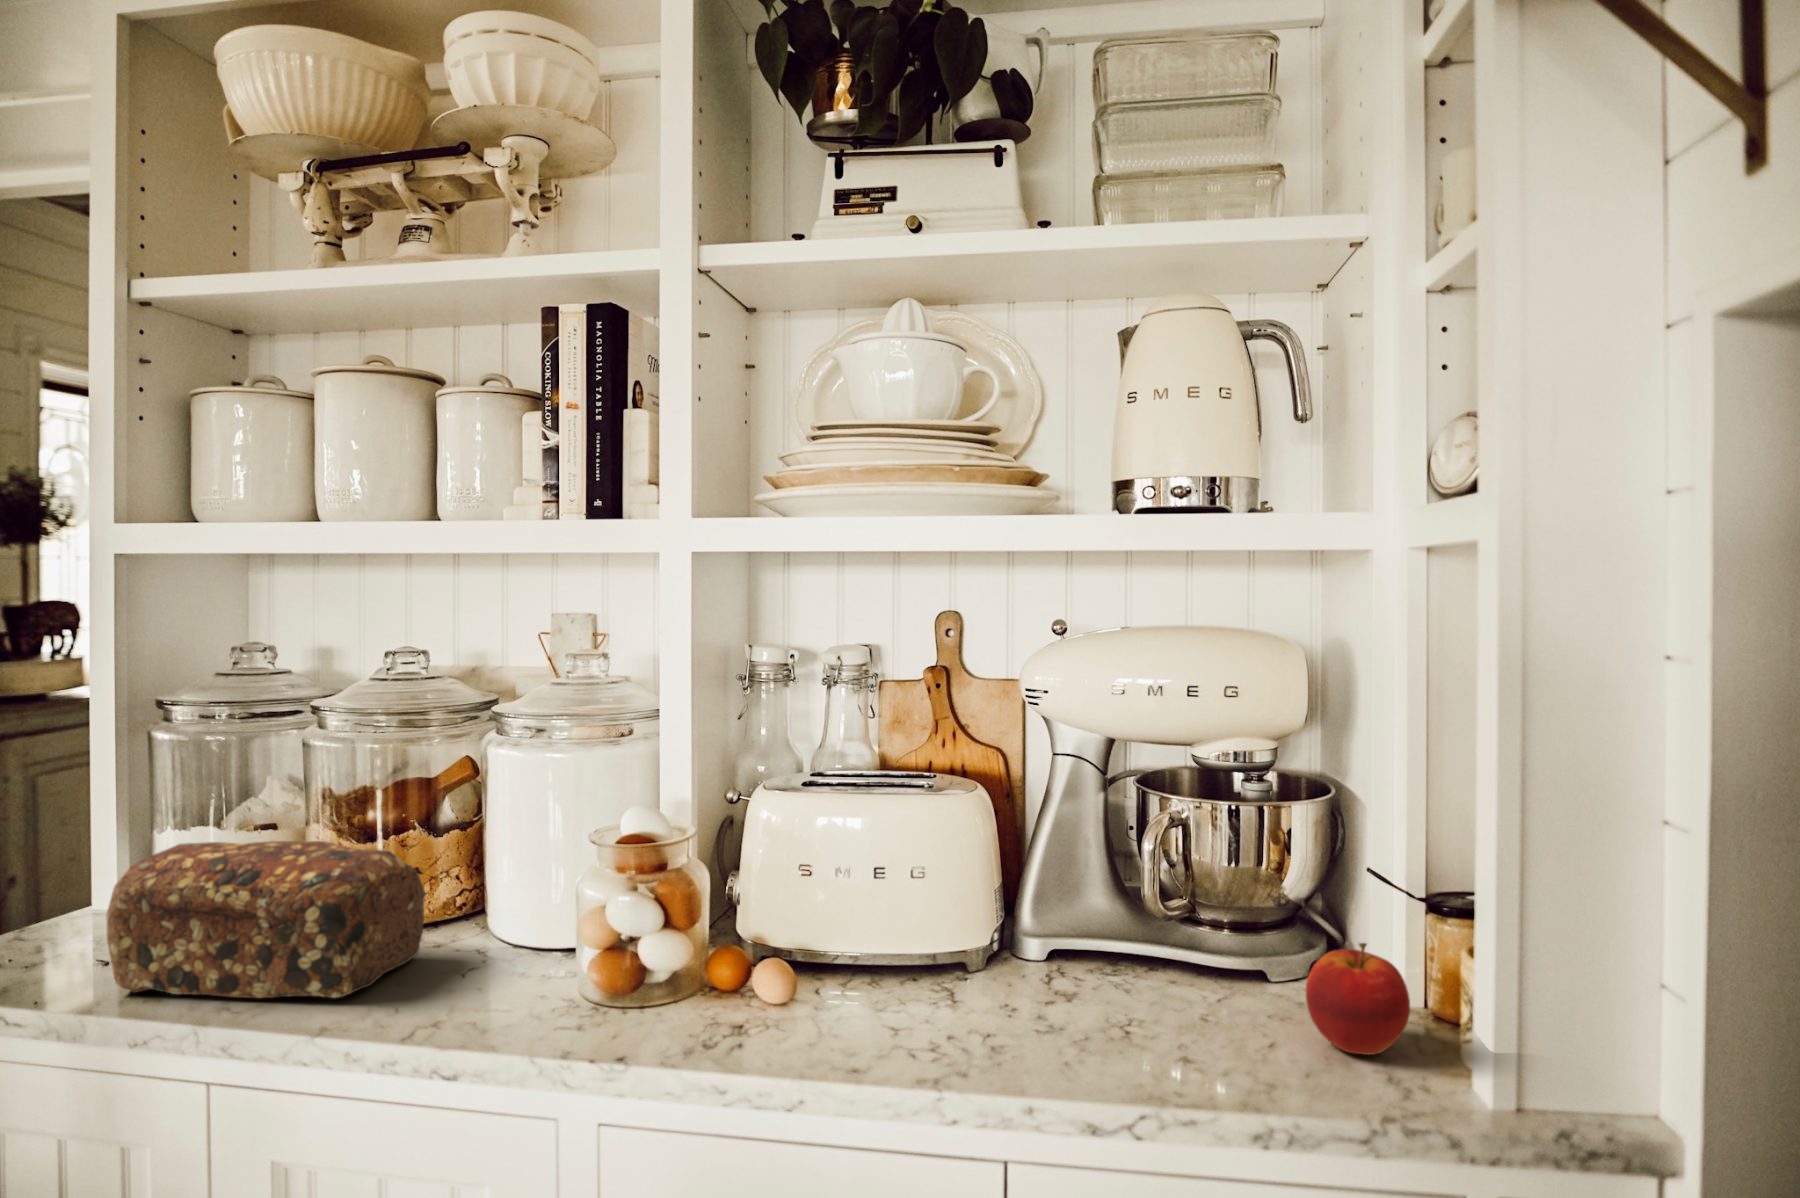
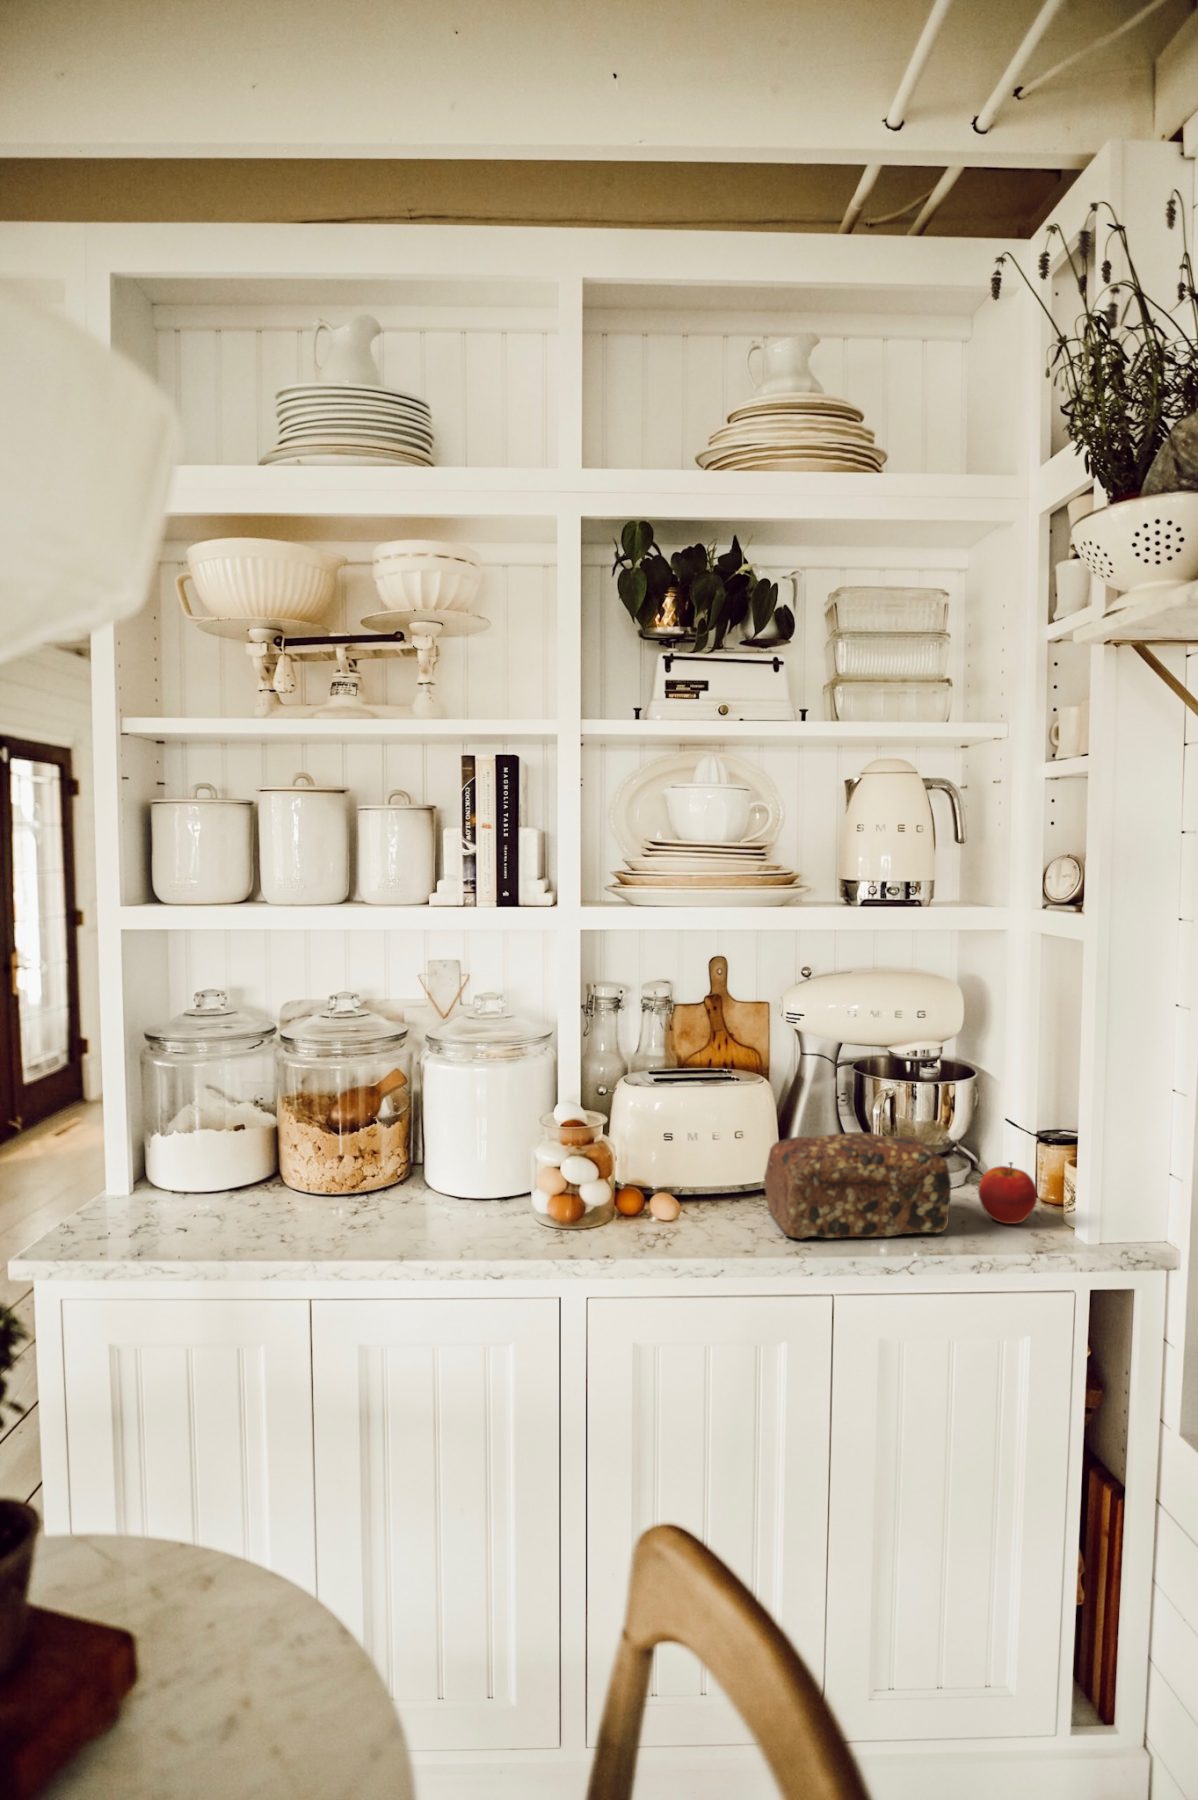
bread loaf: present [106,841,425,998] -> present [764,1133,951,1239]

